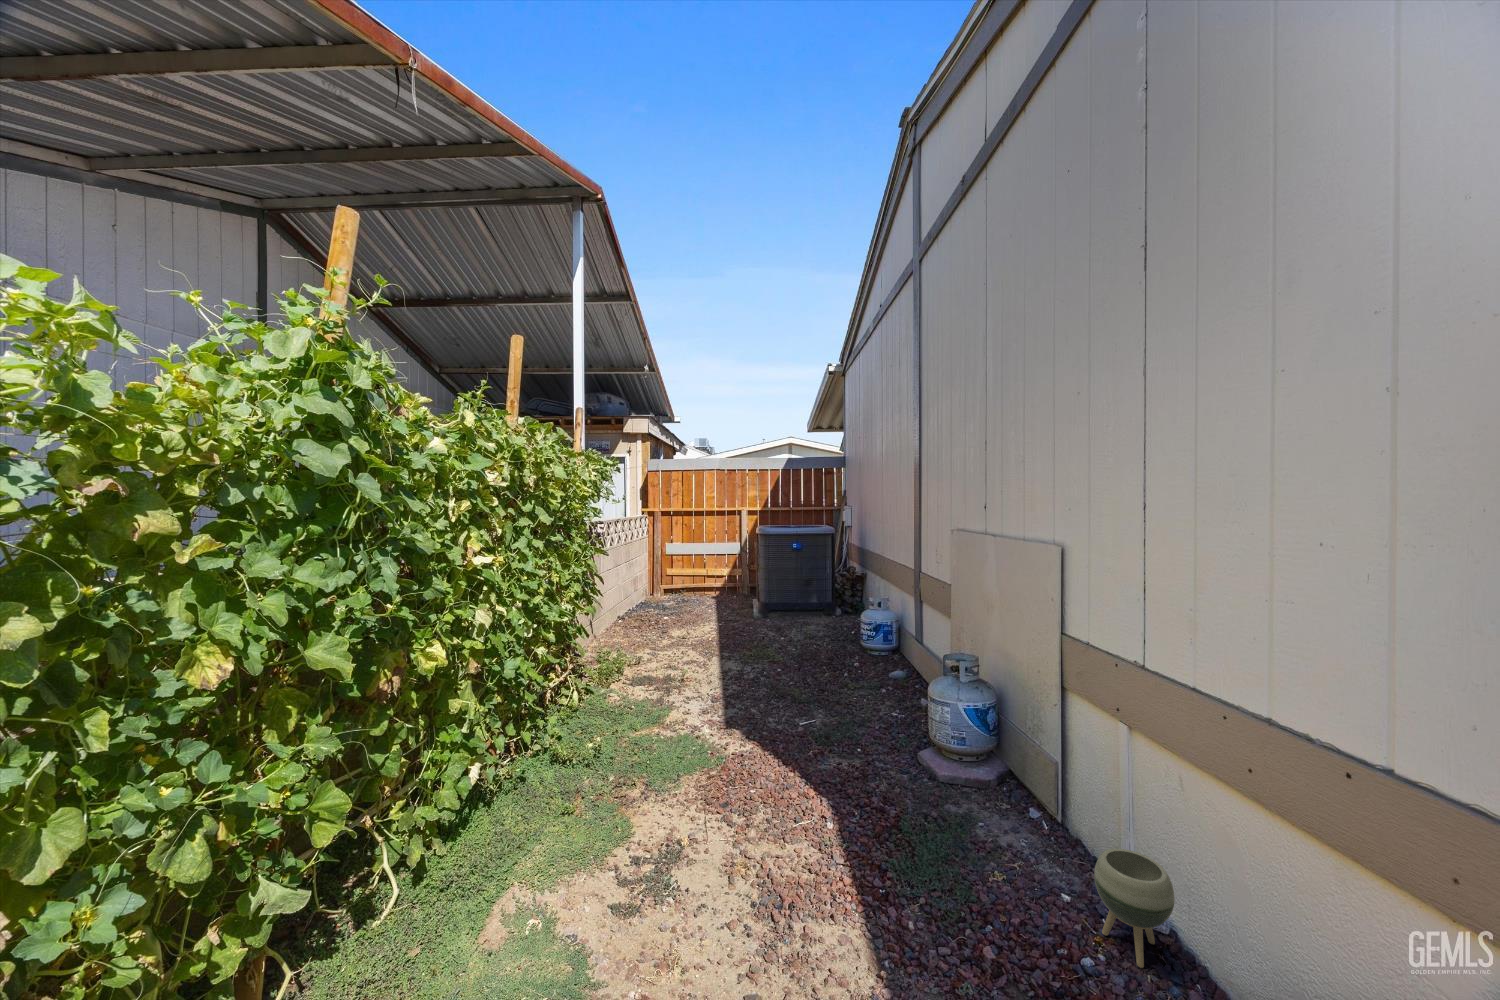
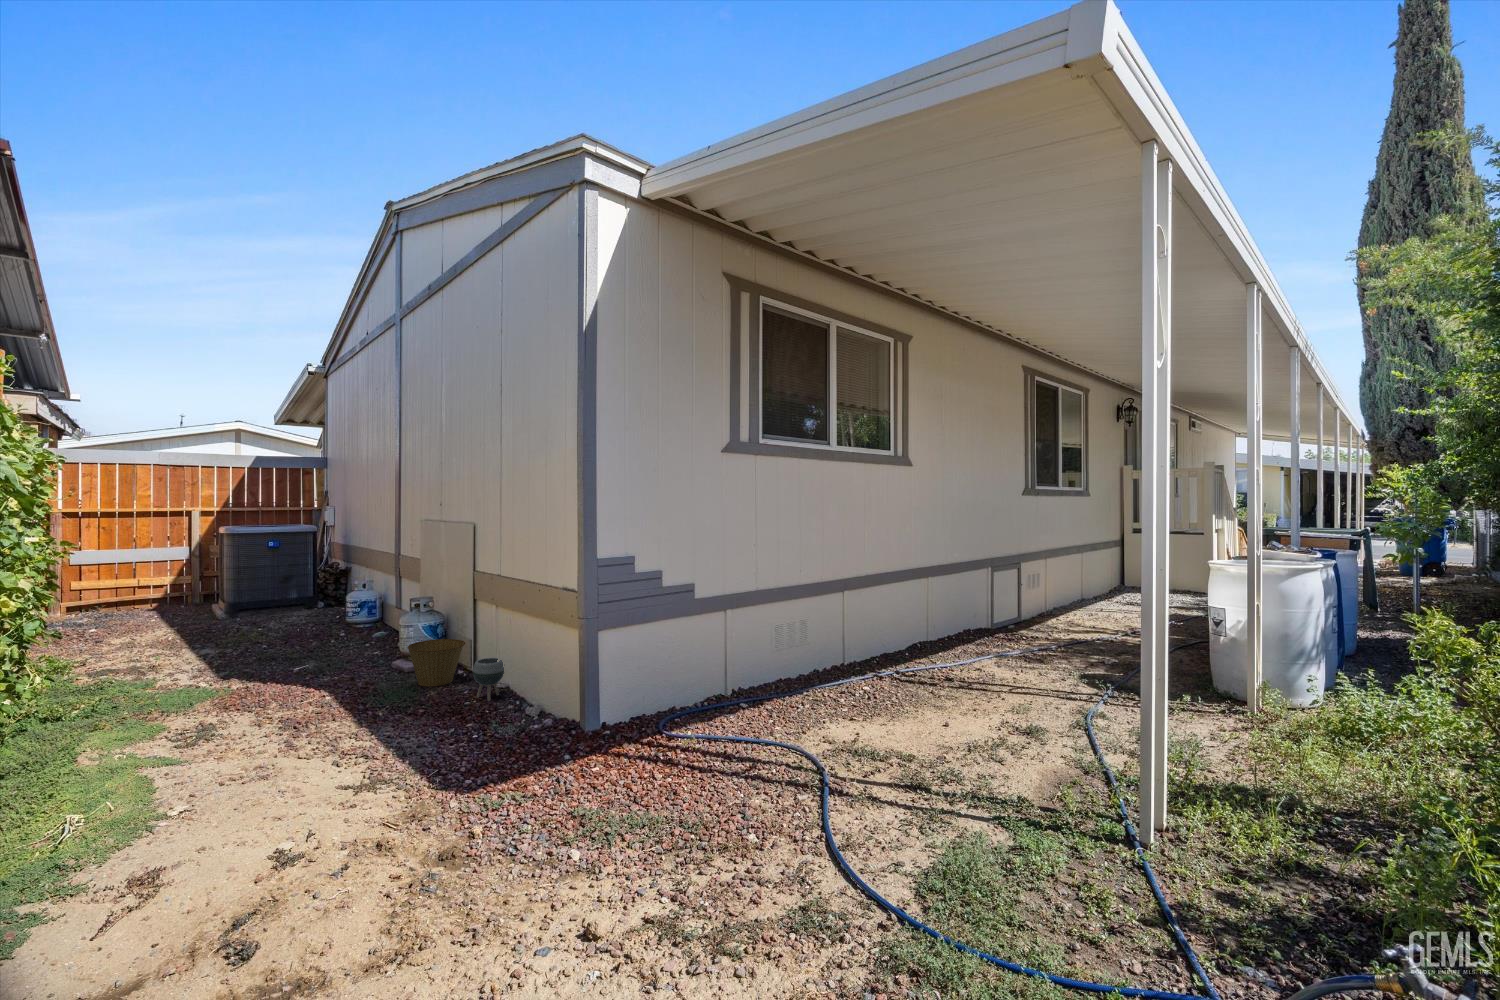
basket: none [950,742,1051,844] -> present [408,639,465,686]

